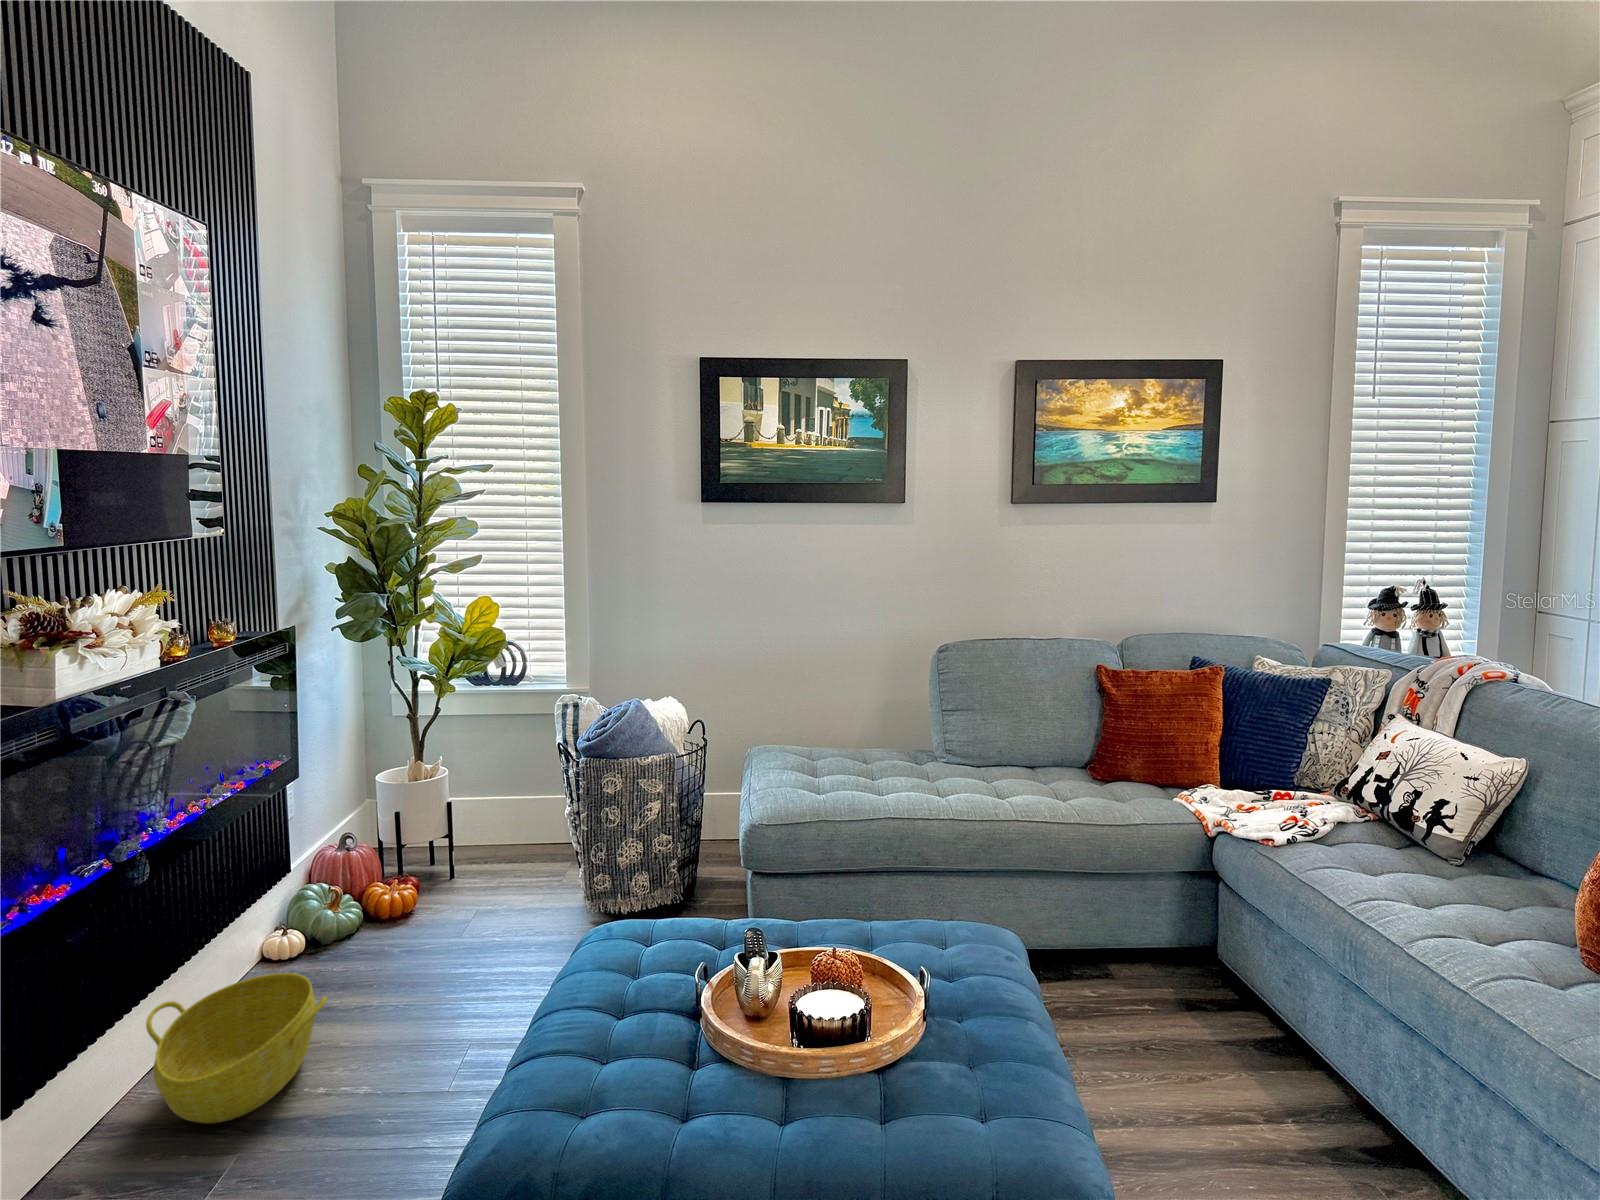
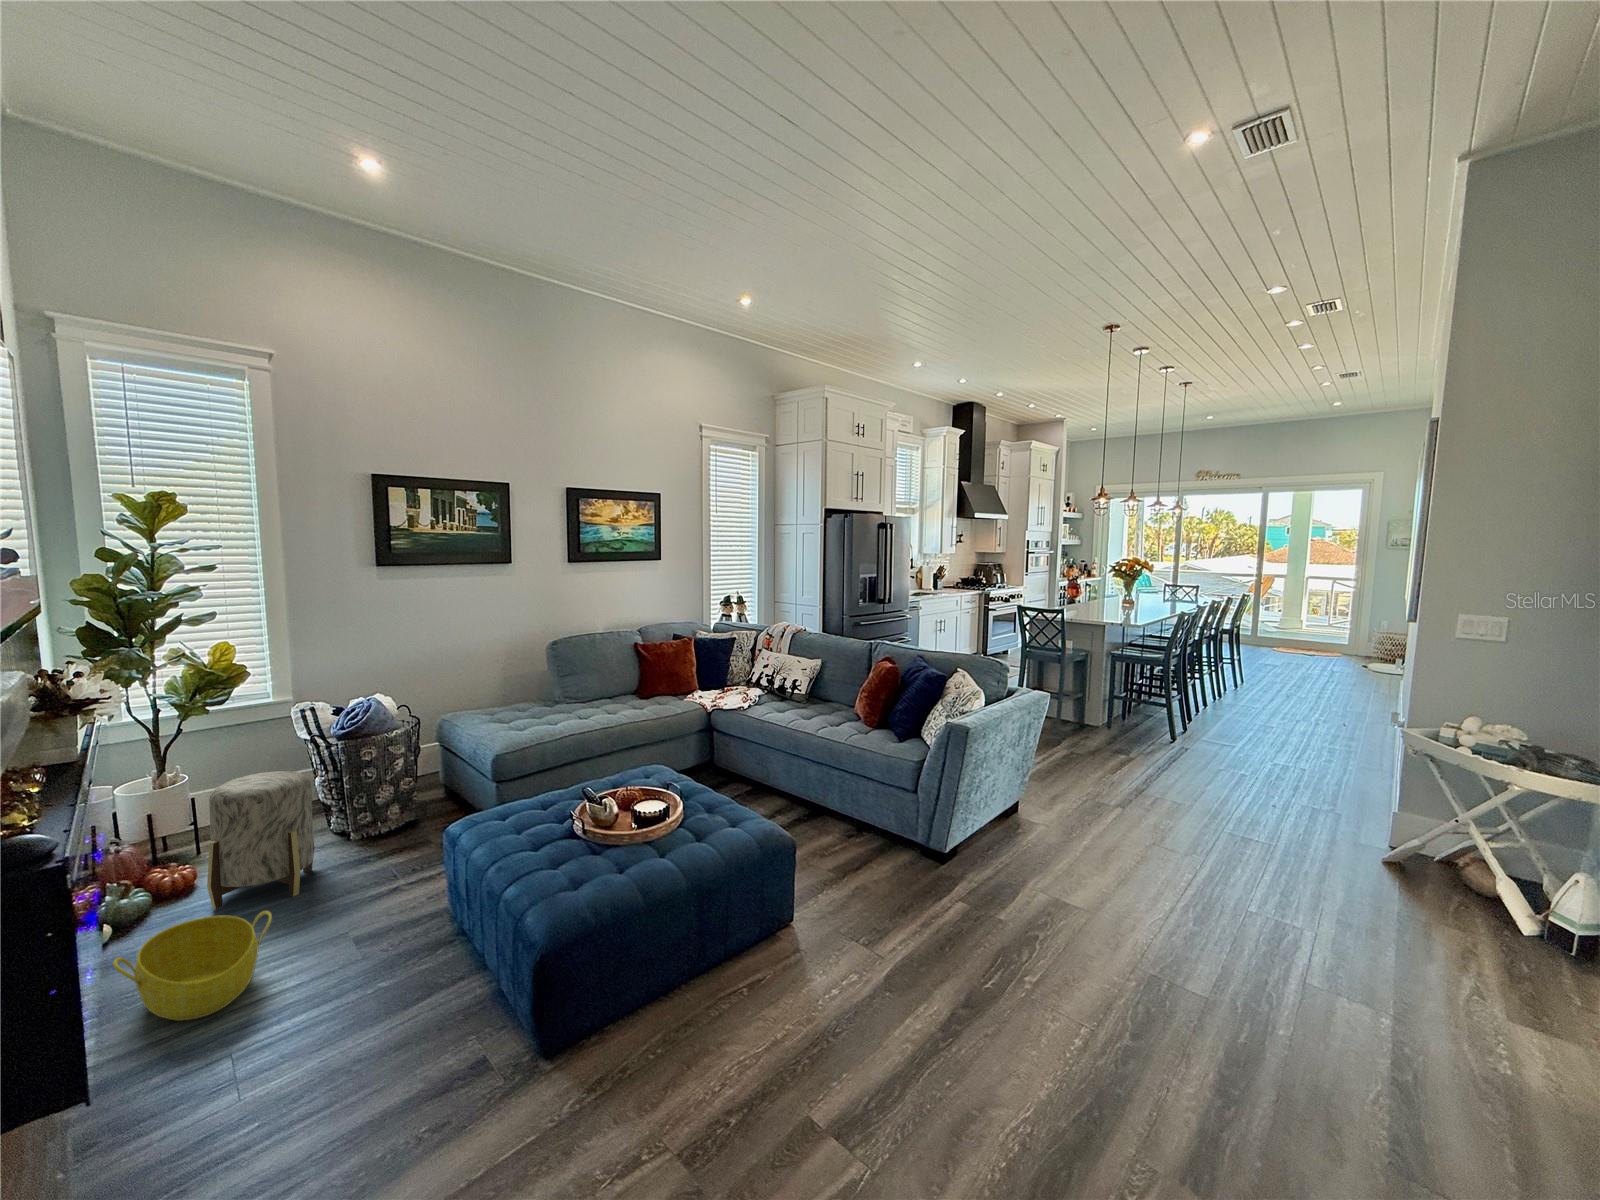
ottoman: none [383,786,520,972] -> present [207,771,315,909]

